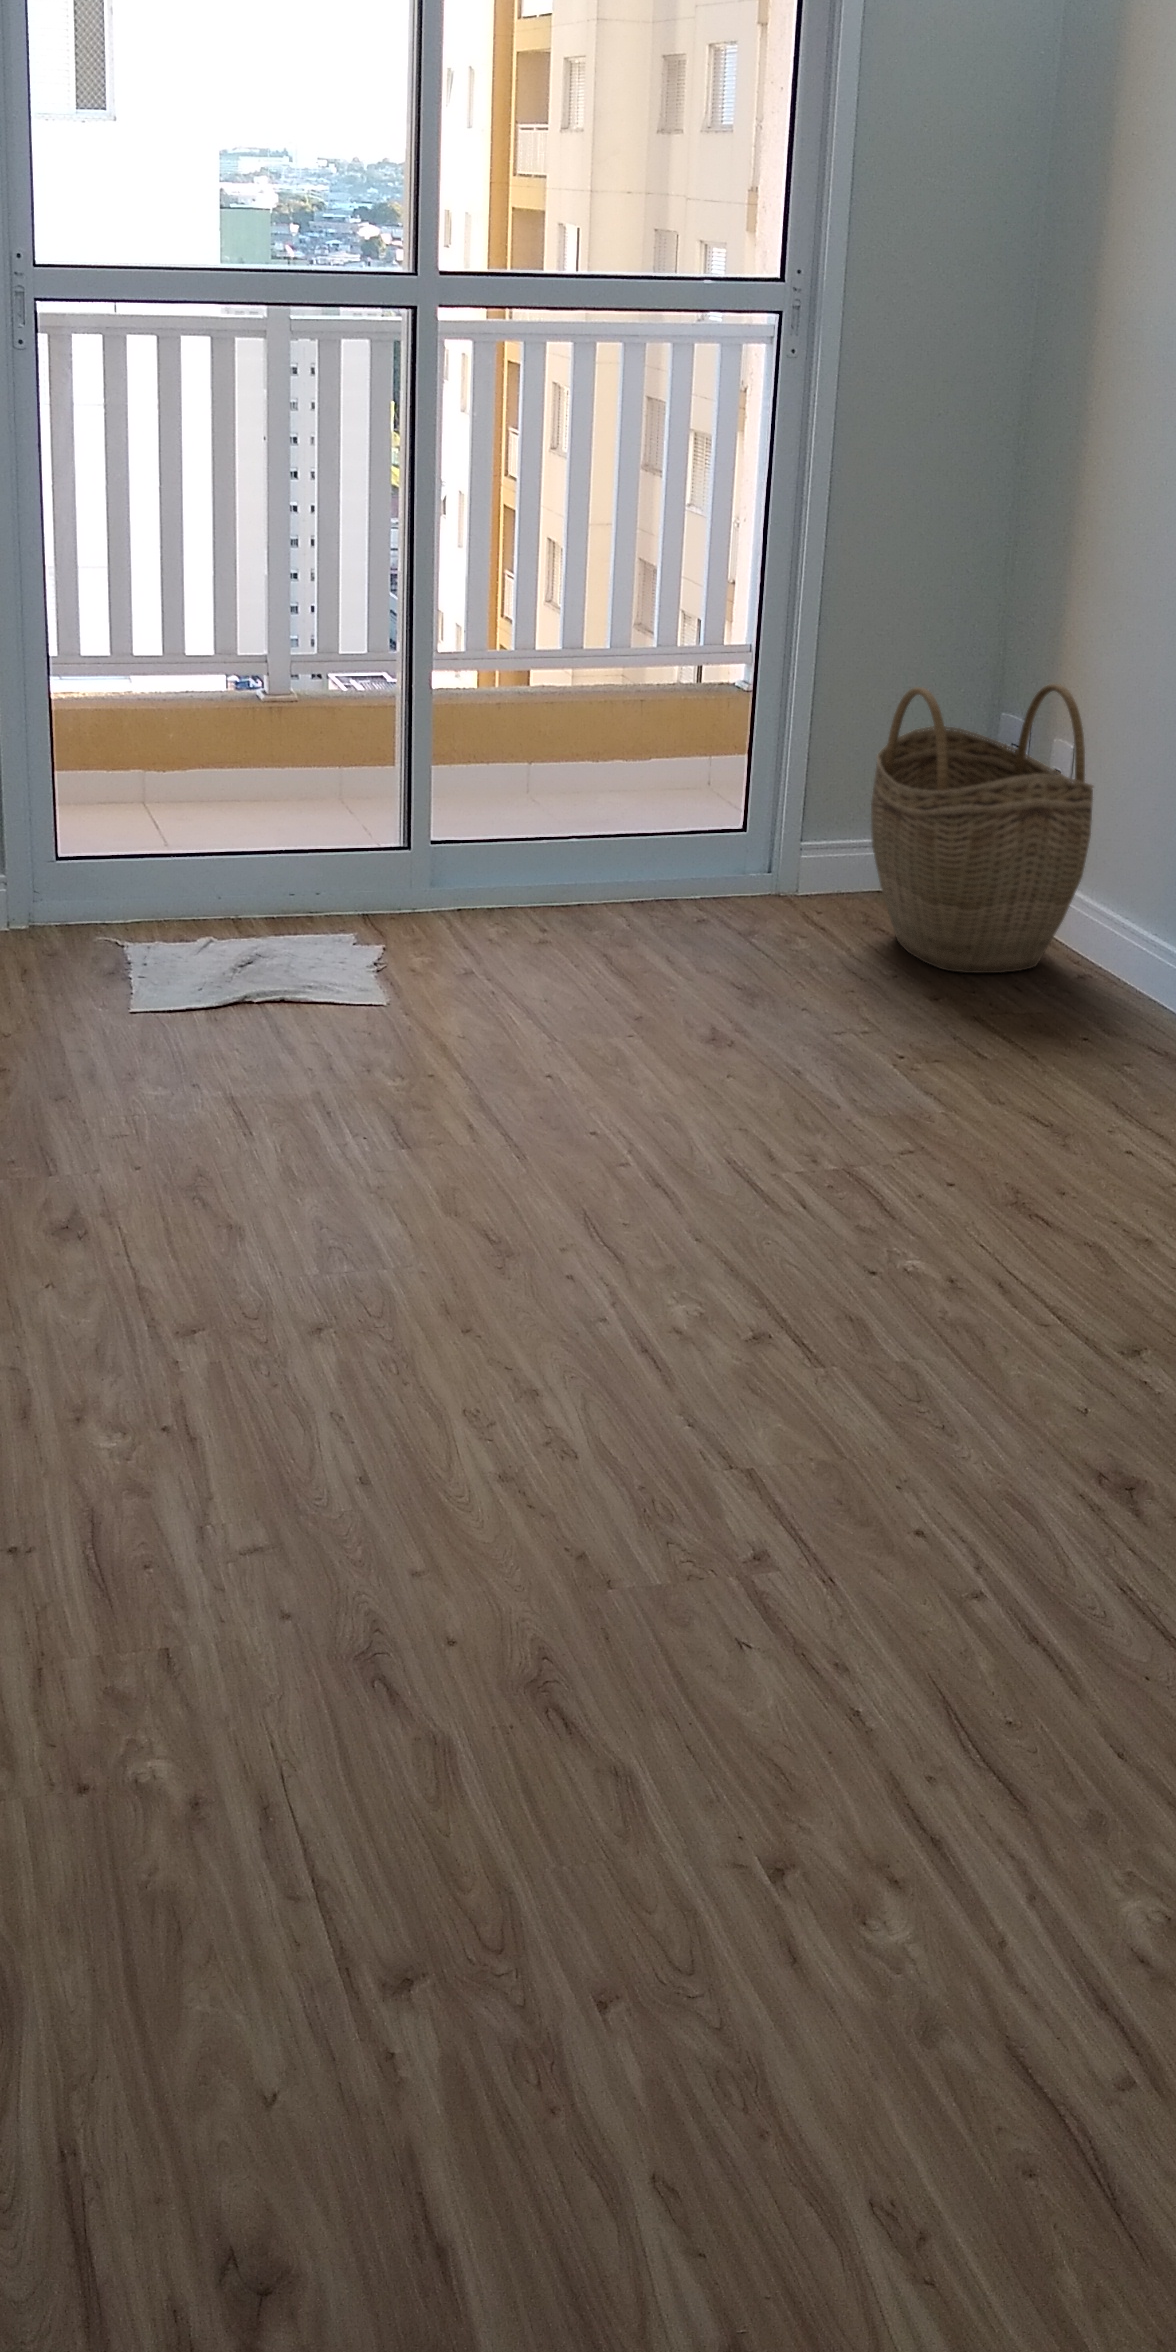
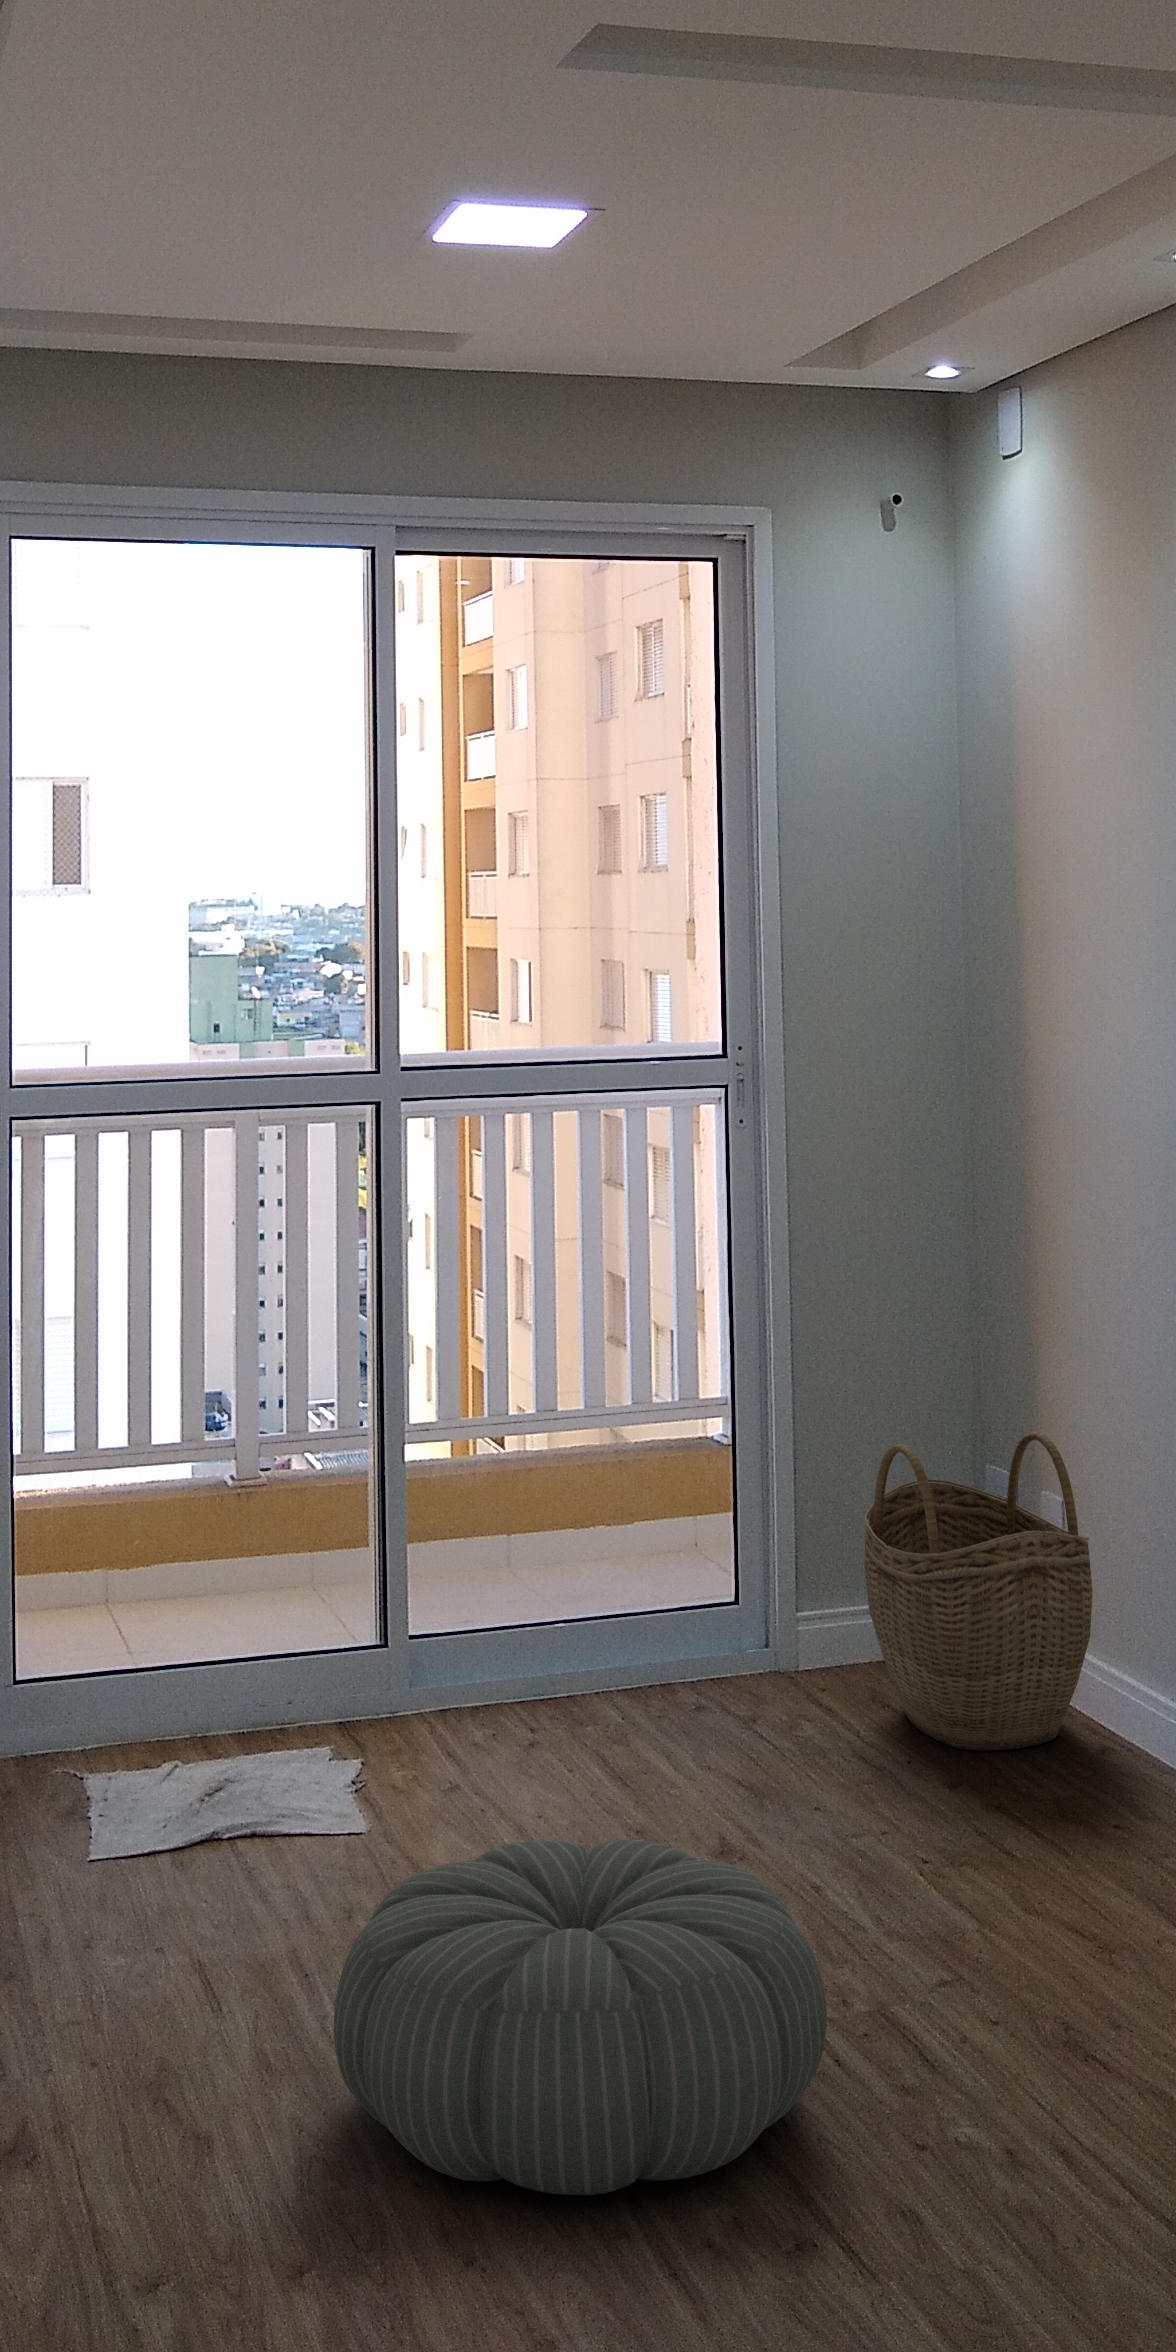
pouf: none [333,1015,799,1314] -> present [334,1839,827,2195]

